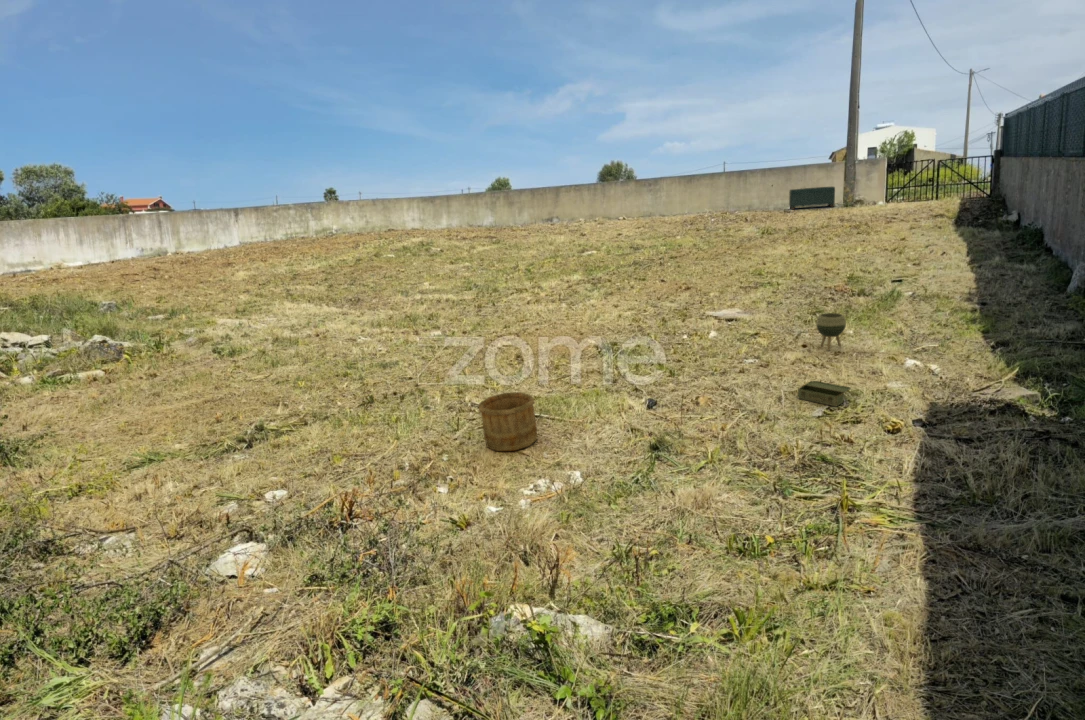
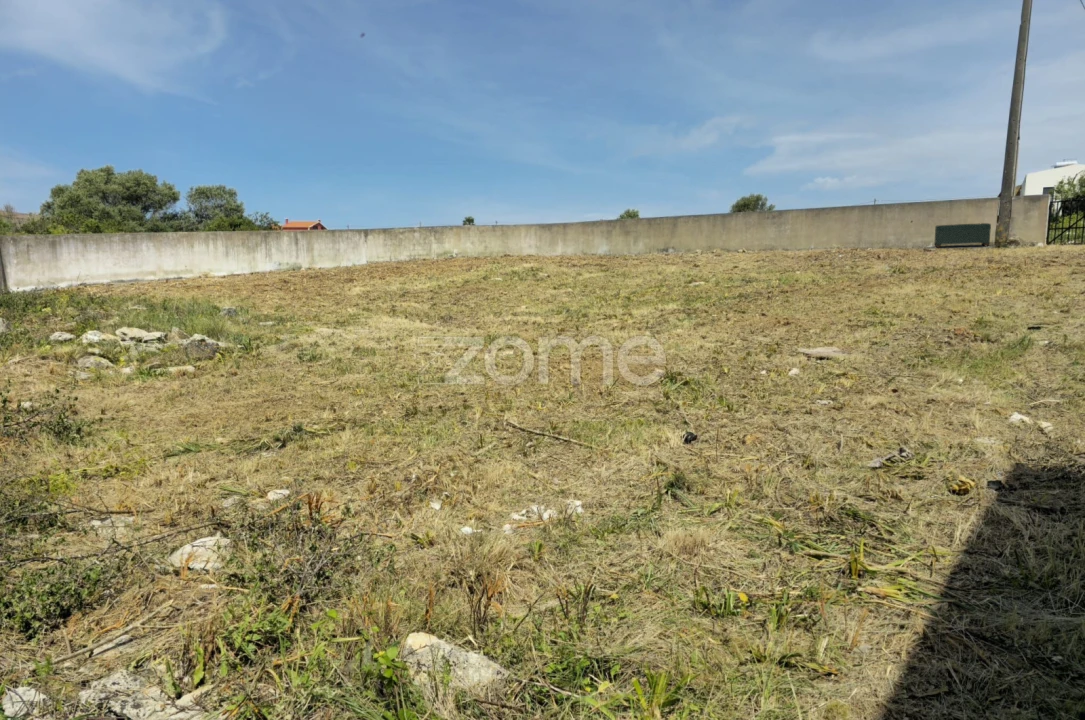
planter: present [816,313,846,351] -> none [905,355,941,398]
toolbox: present [798,381,850,406] -> none [857,428,922,459]
wooden bucket: present [479,392,537,451] -> none [490,411,551,472]

